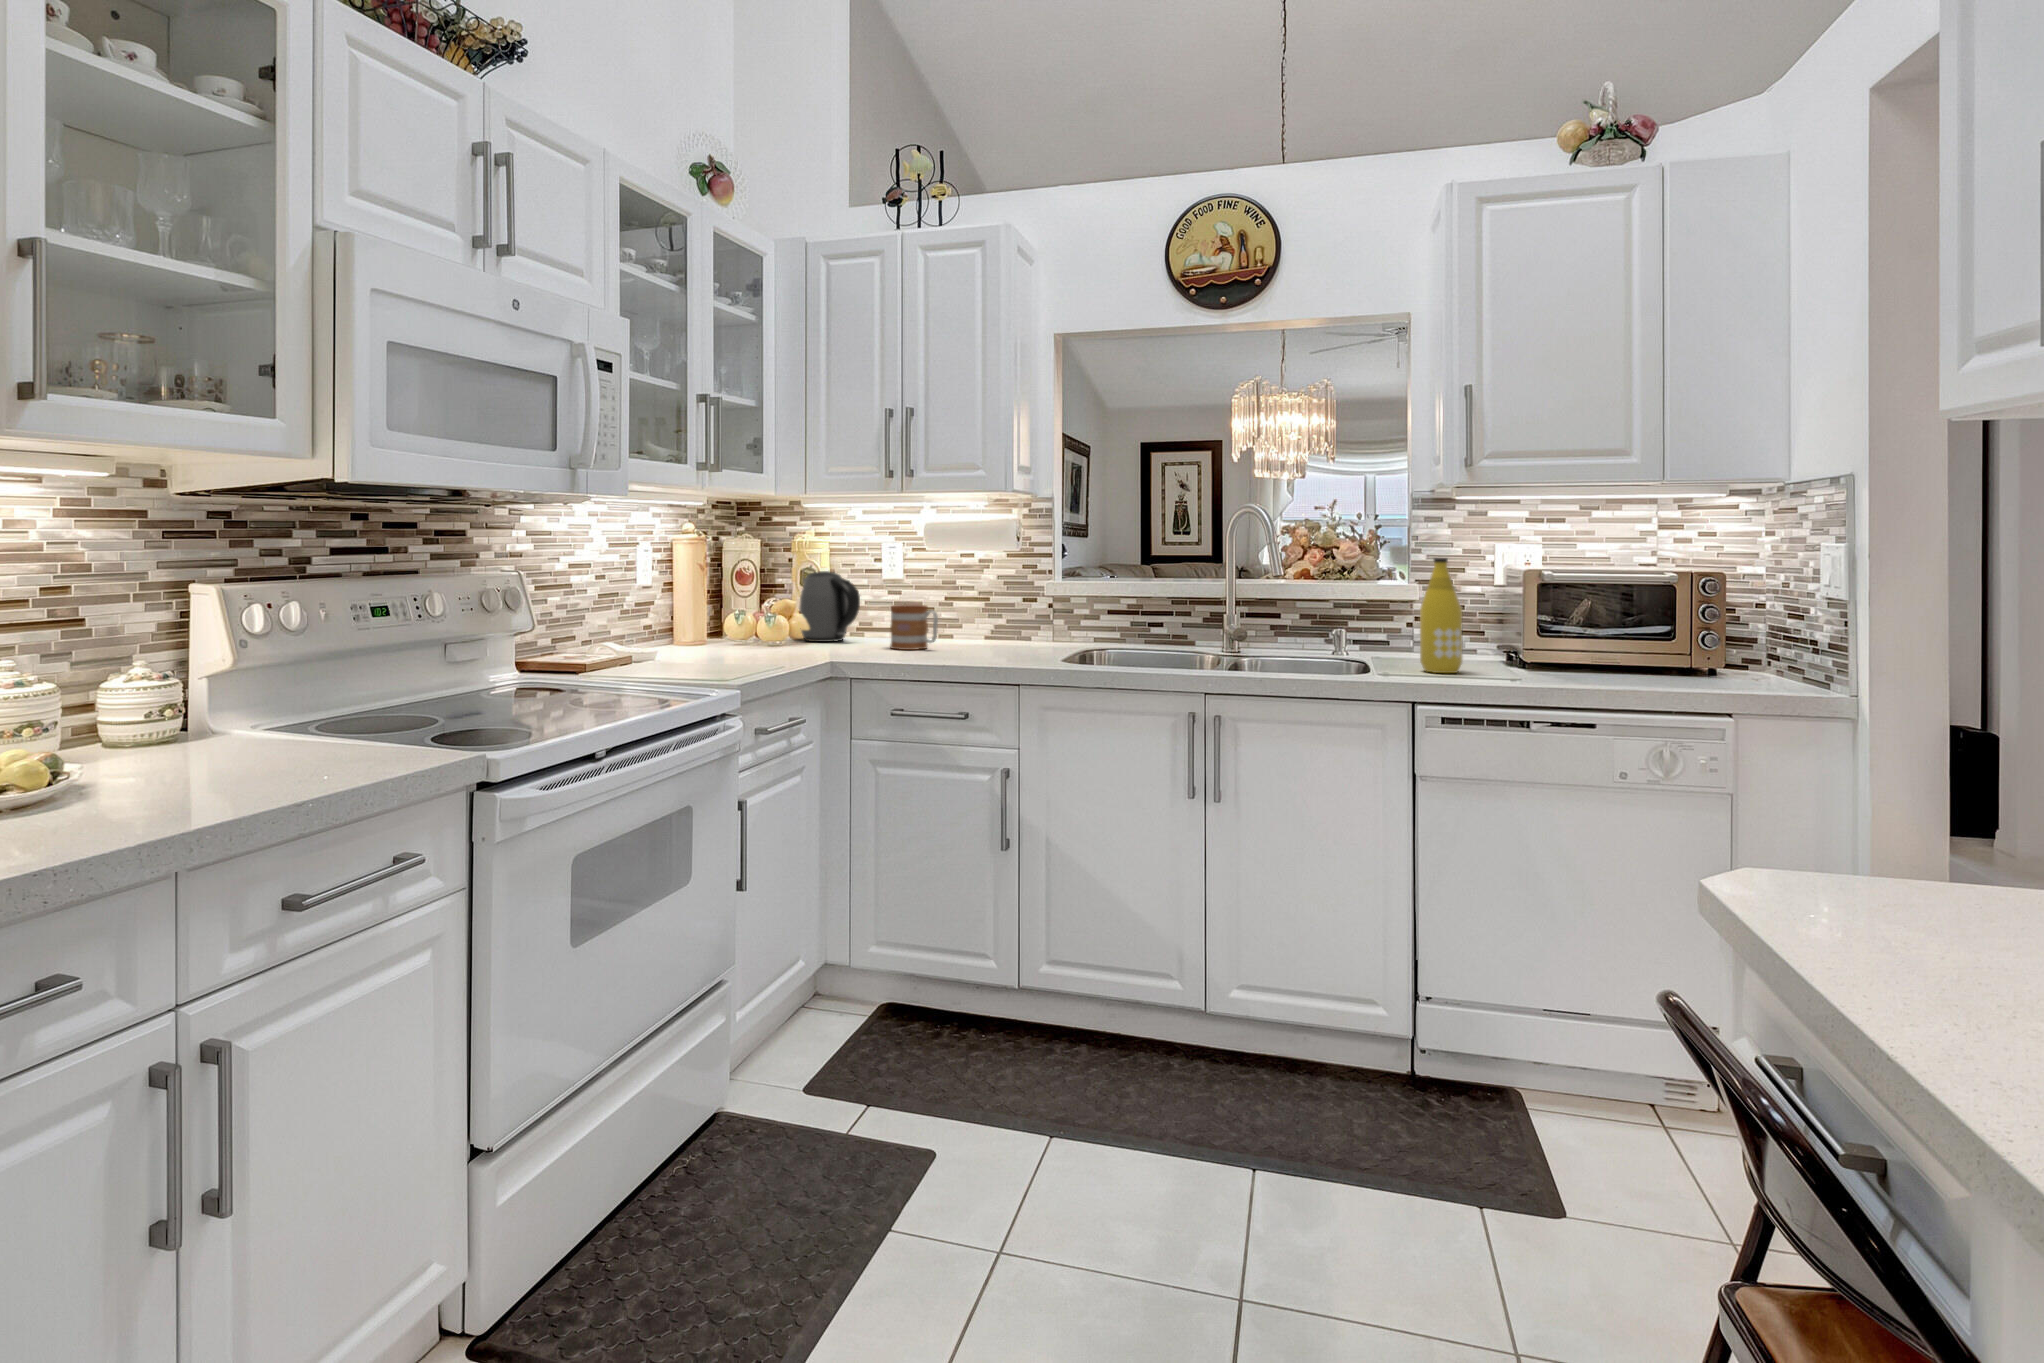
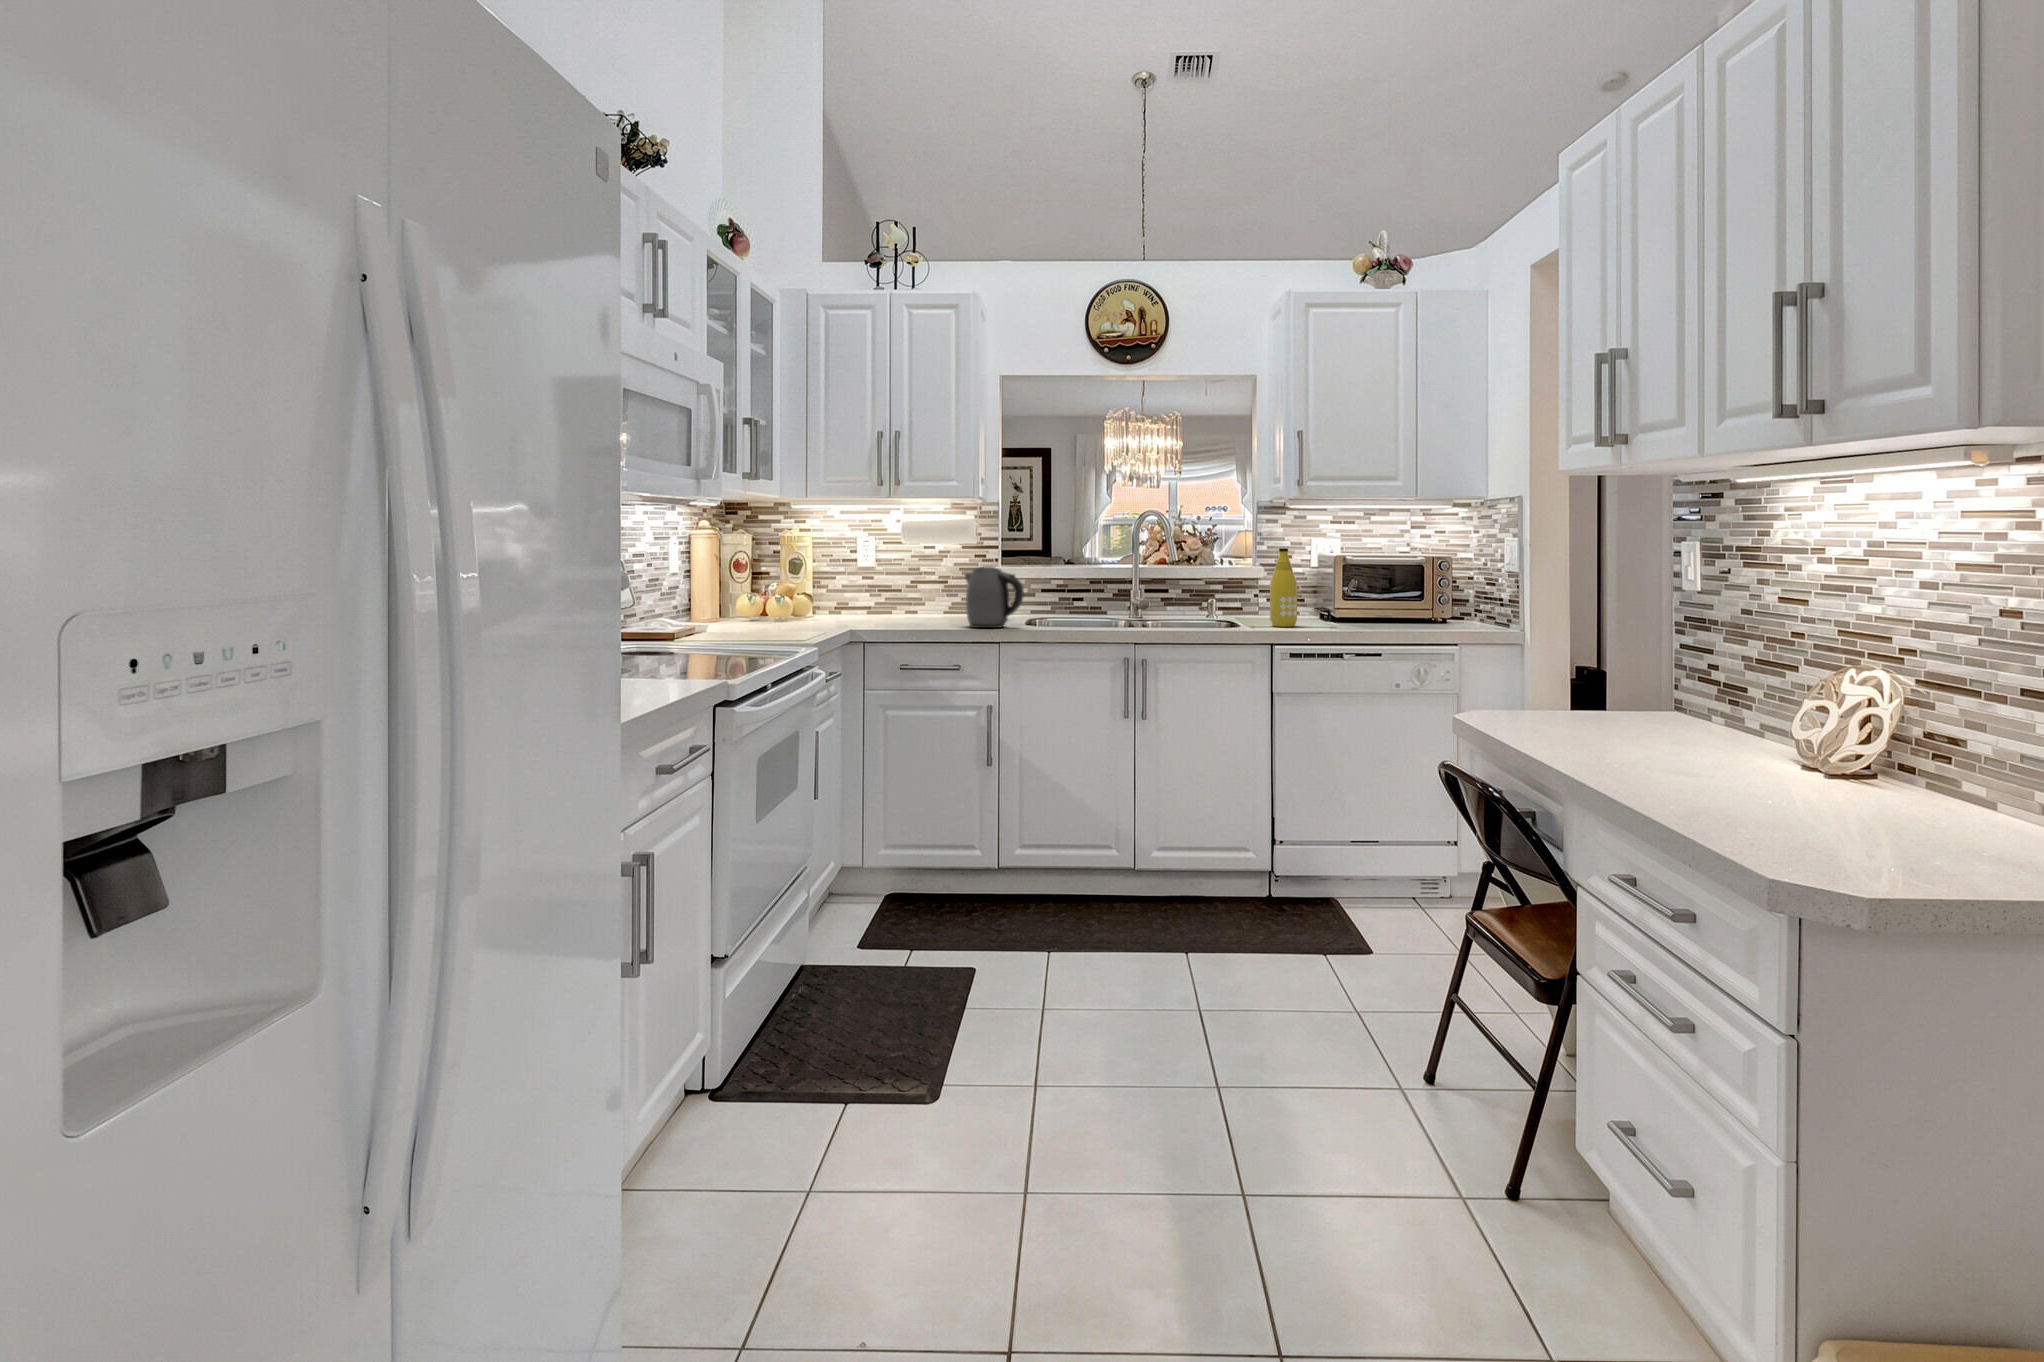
kettle: present [799,571,860,642] -> present [965,567,1024,628]
mug: present [890,605,938,650] -> none [882,588,923,622]

